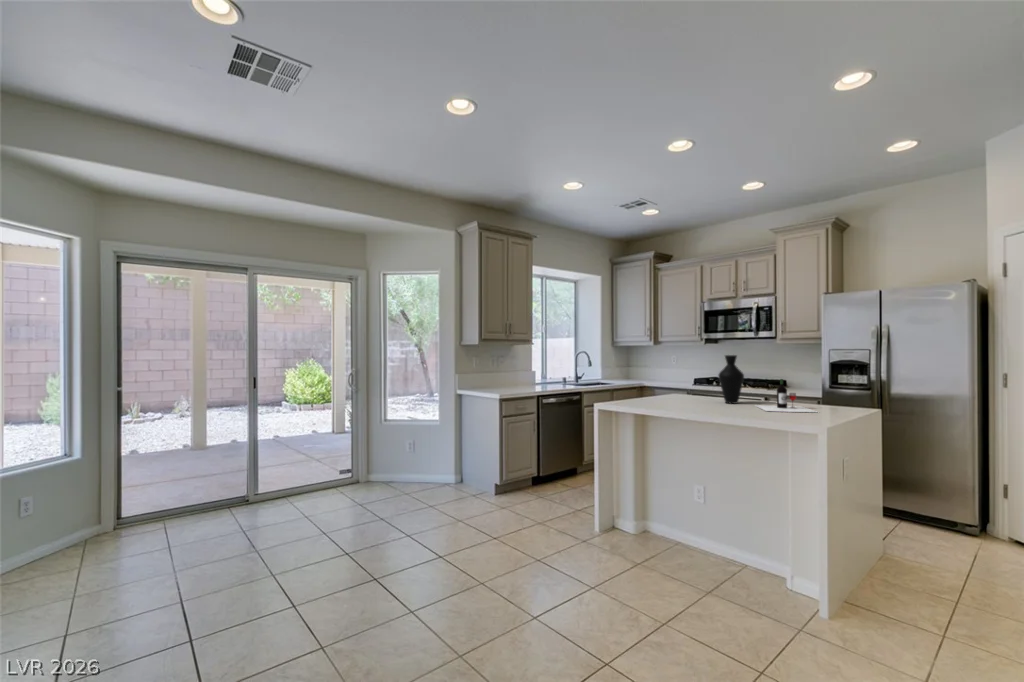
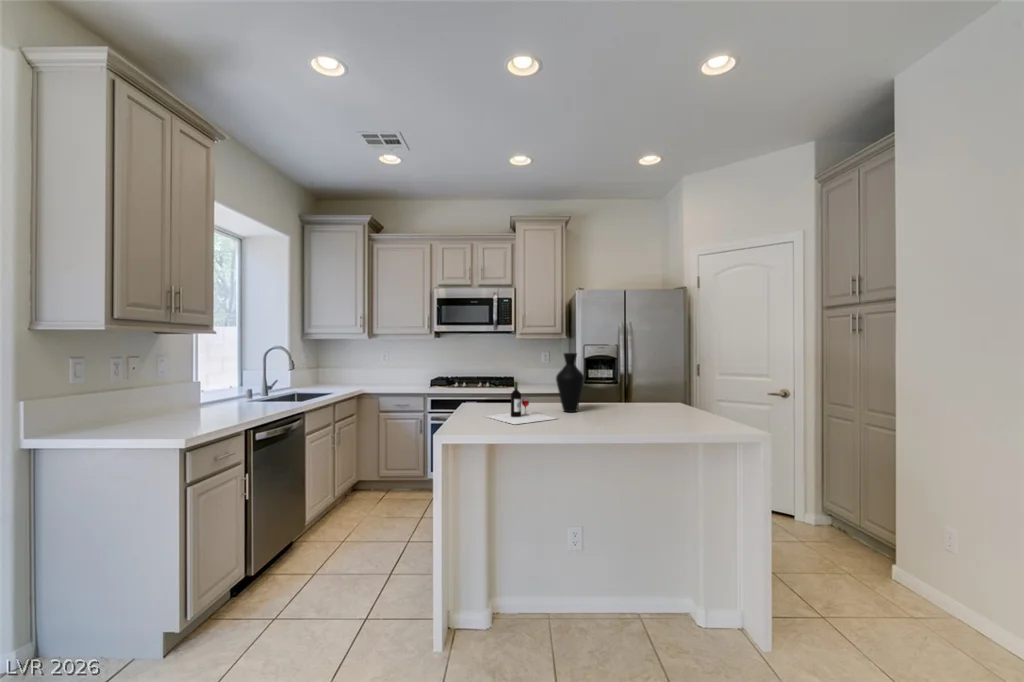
wine bottle: present [756,379,816,412] -> present [486,382,556,424]

